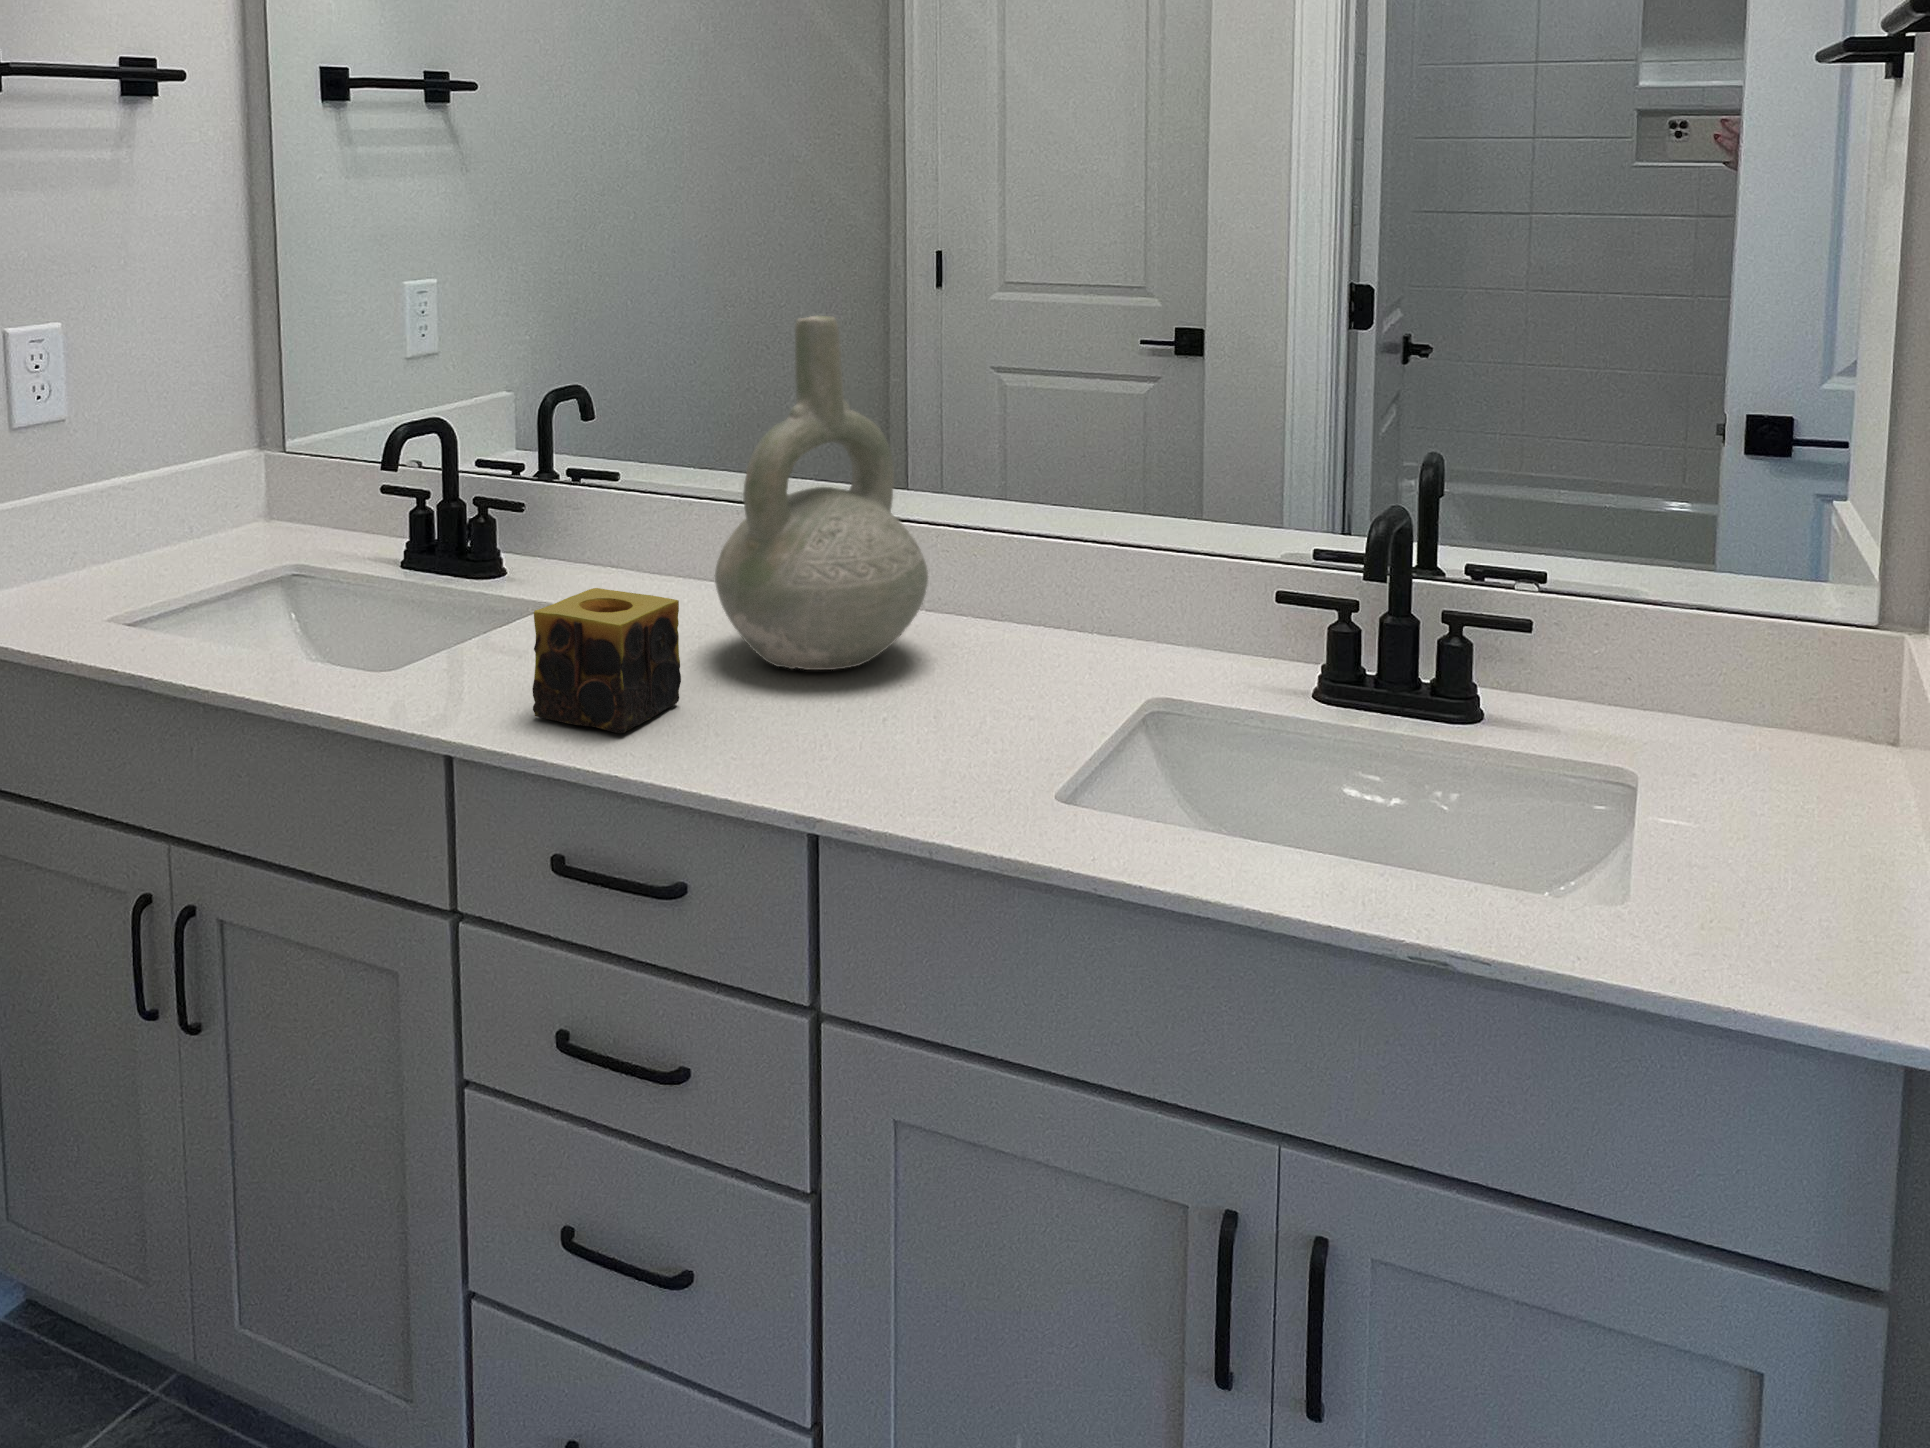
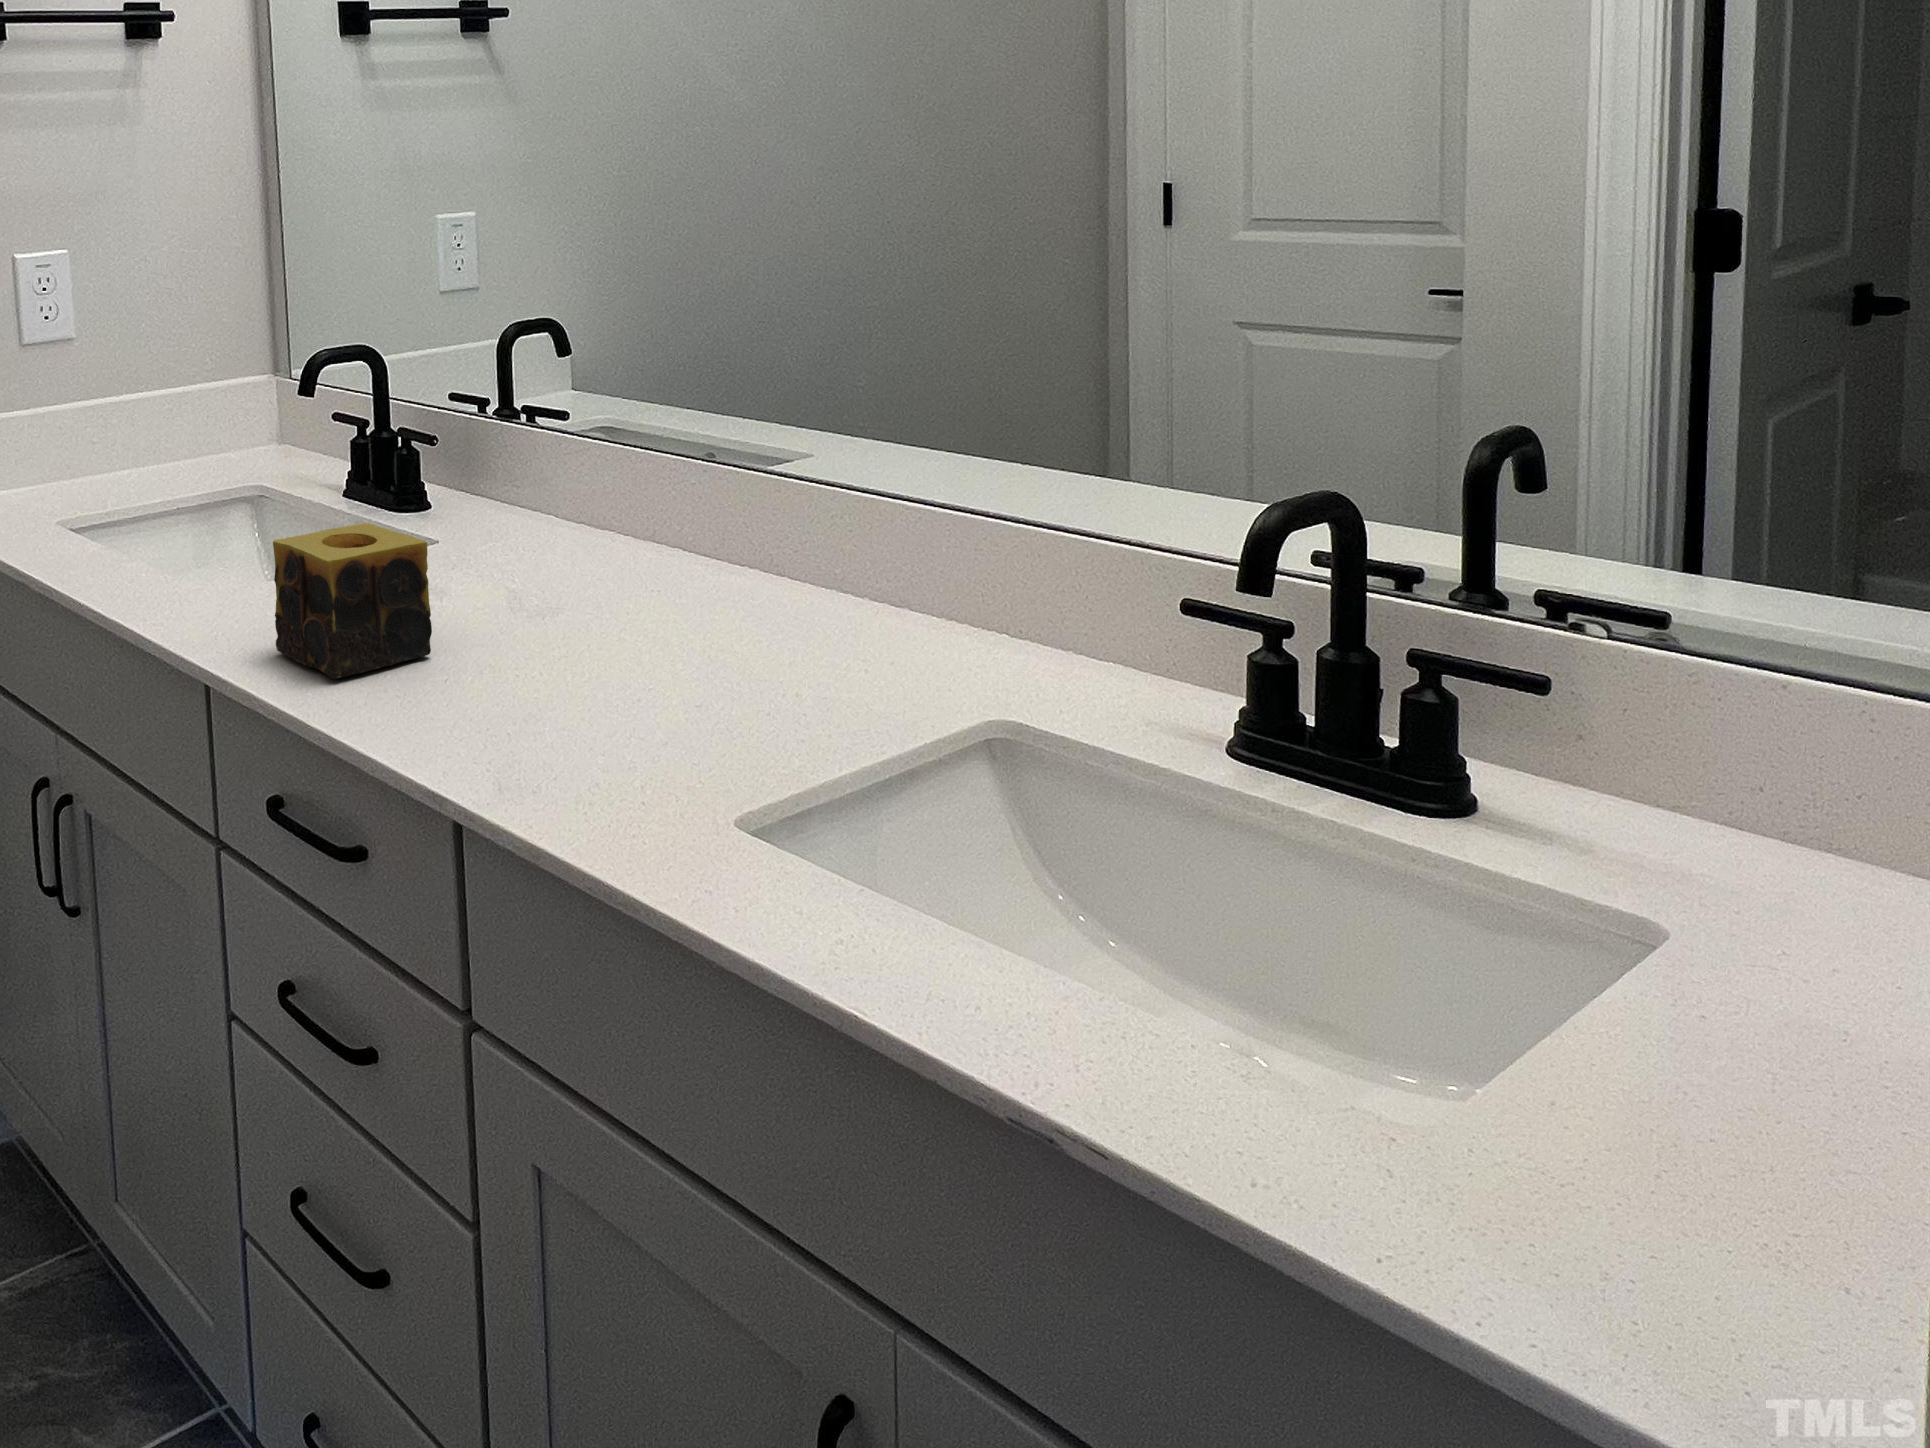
decorative vase: present [715,316,928,670] -> none [514,228,765,640]

